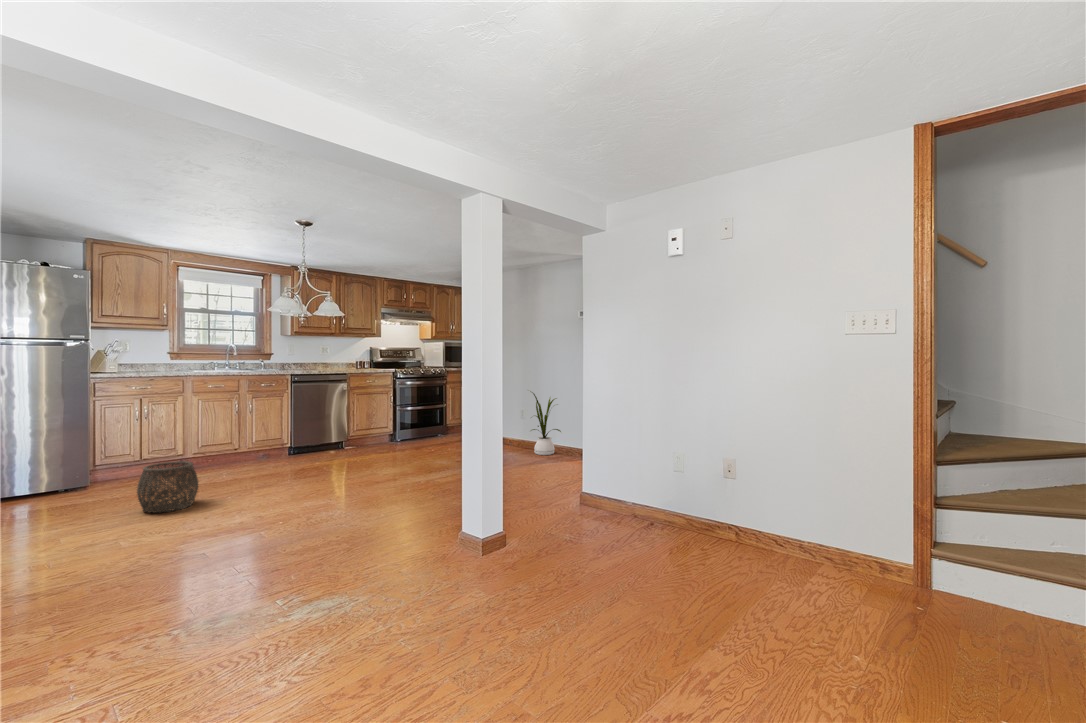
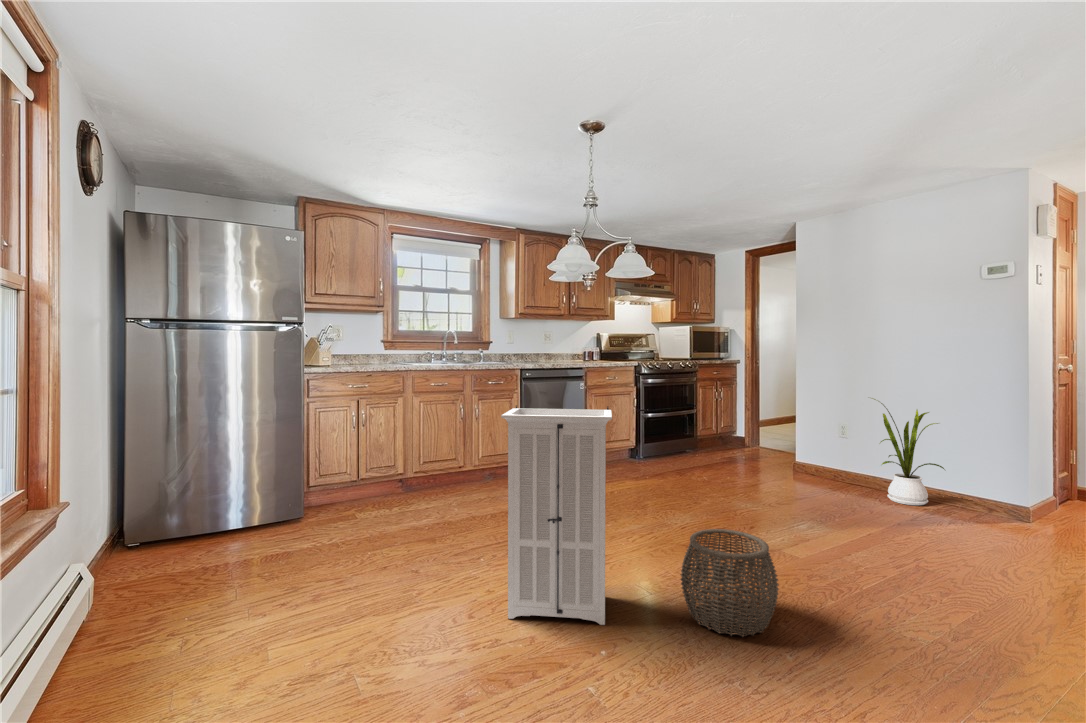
storage cabinet: none [223,393,303,518] -> present [501,405,612,625]
woven basket: present [137,461,199,513] -> present [681,529,779,637]

